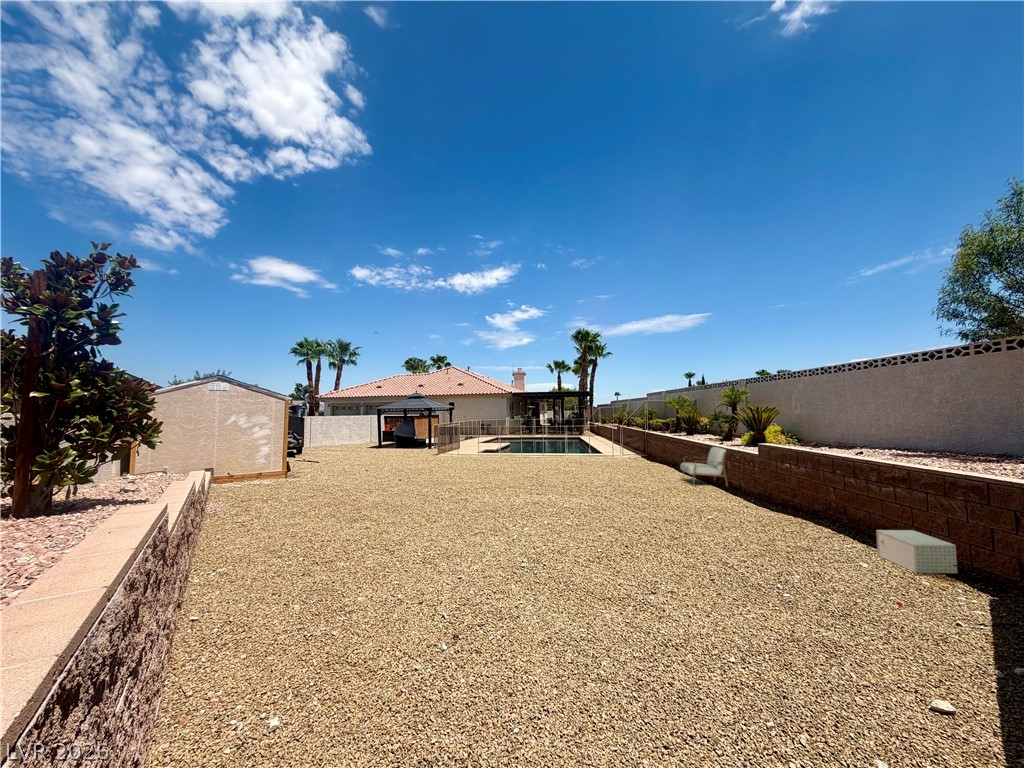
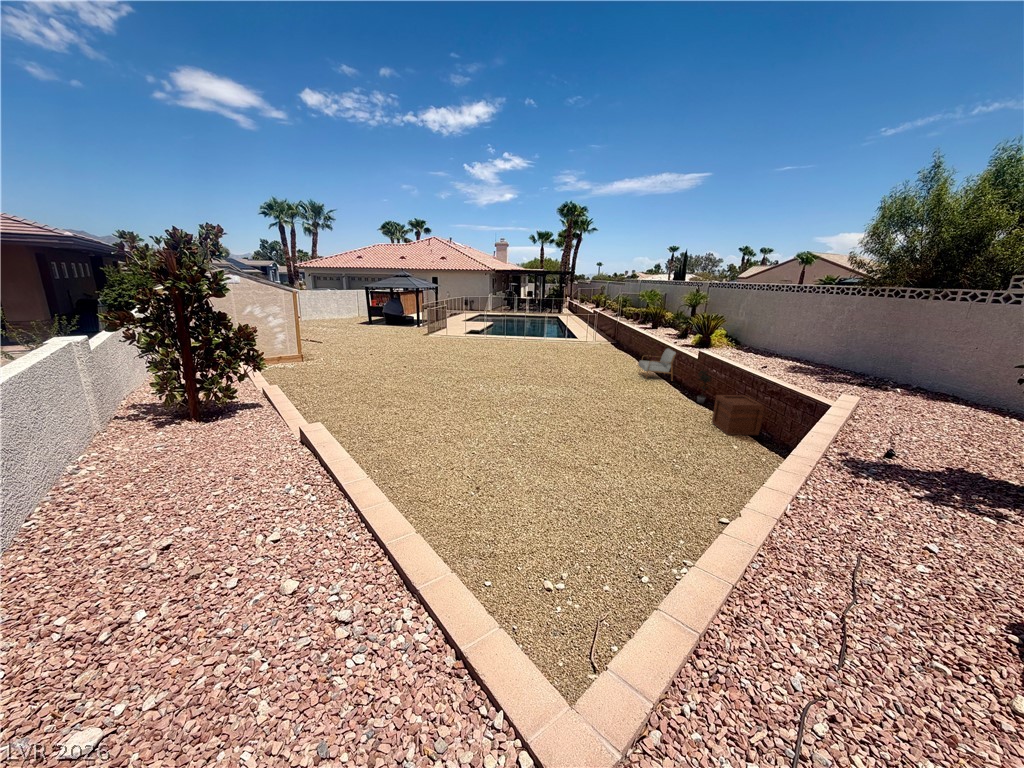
potted plant: none [764,461,789,508] -> present [697,371,711,403]
wooden crate: none [806,488,890,546] -> present [712,395,765,435]
storage box: present [876,530,957,573] -> none [746,427,789,455]

